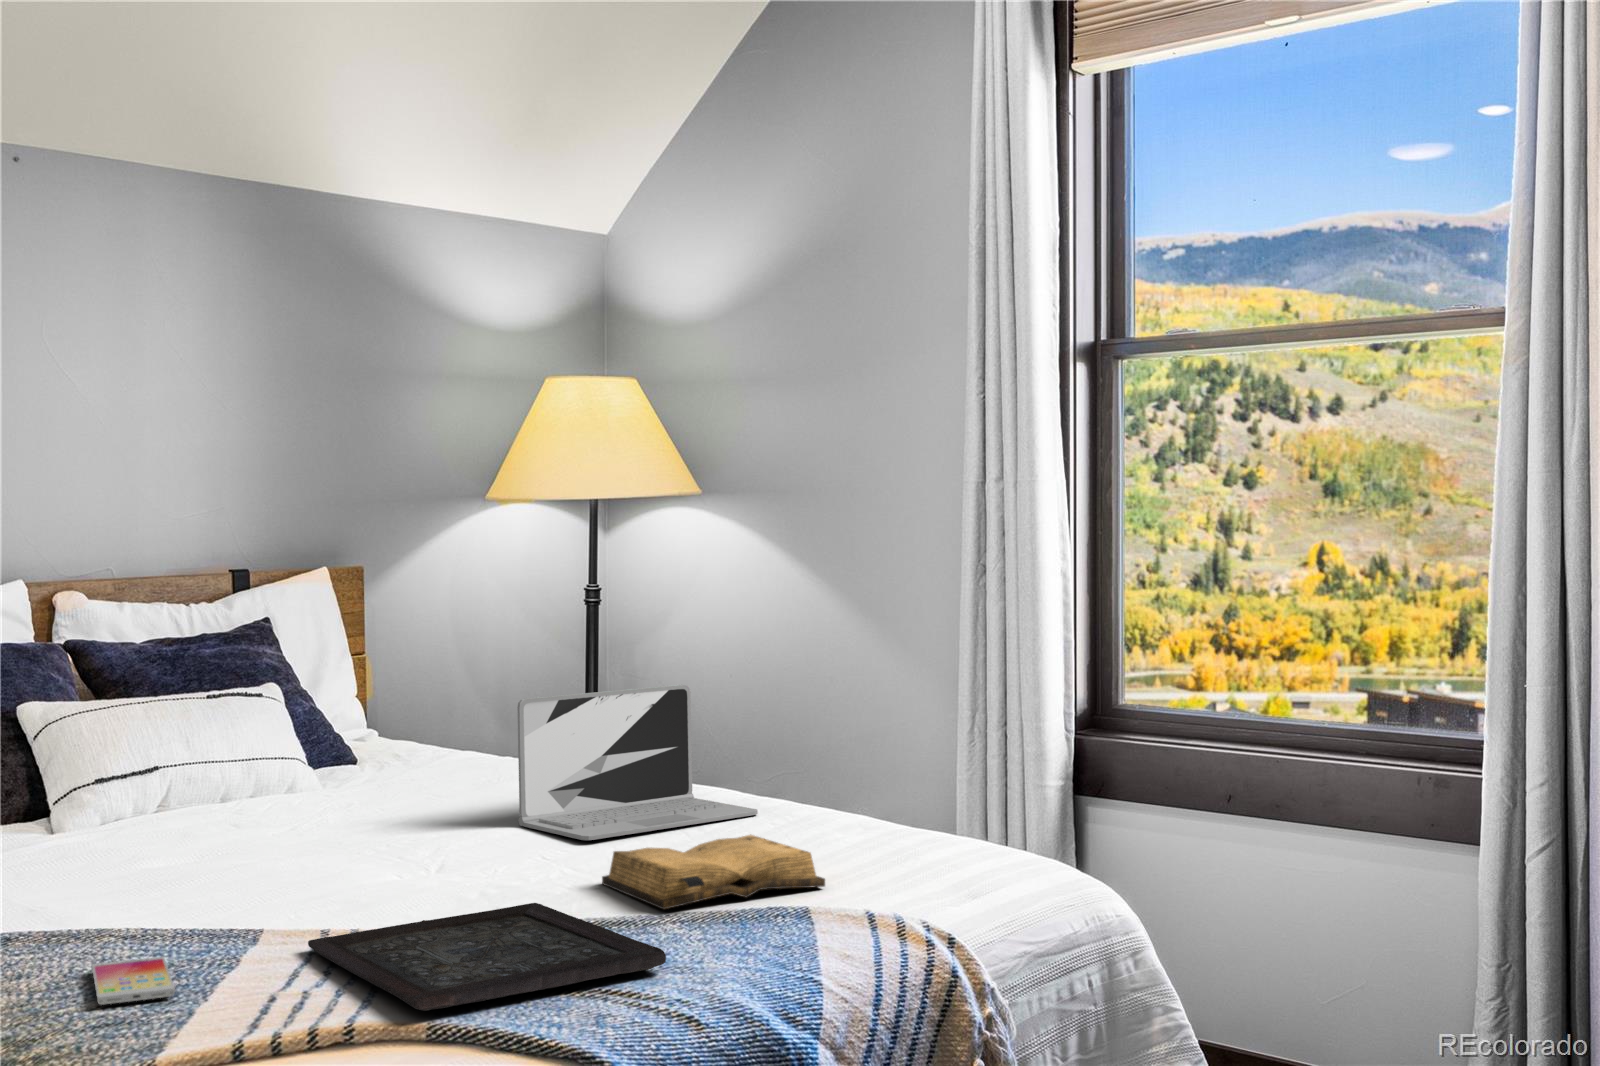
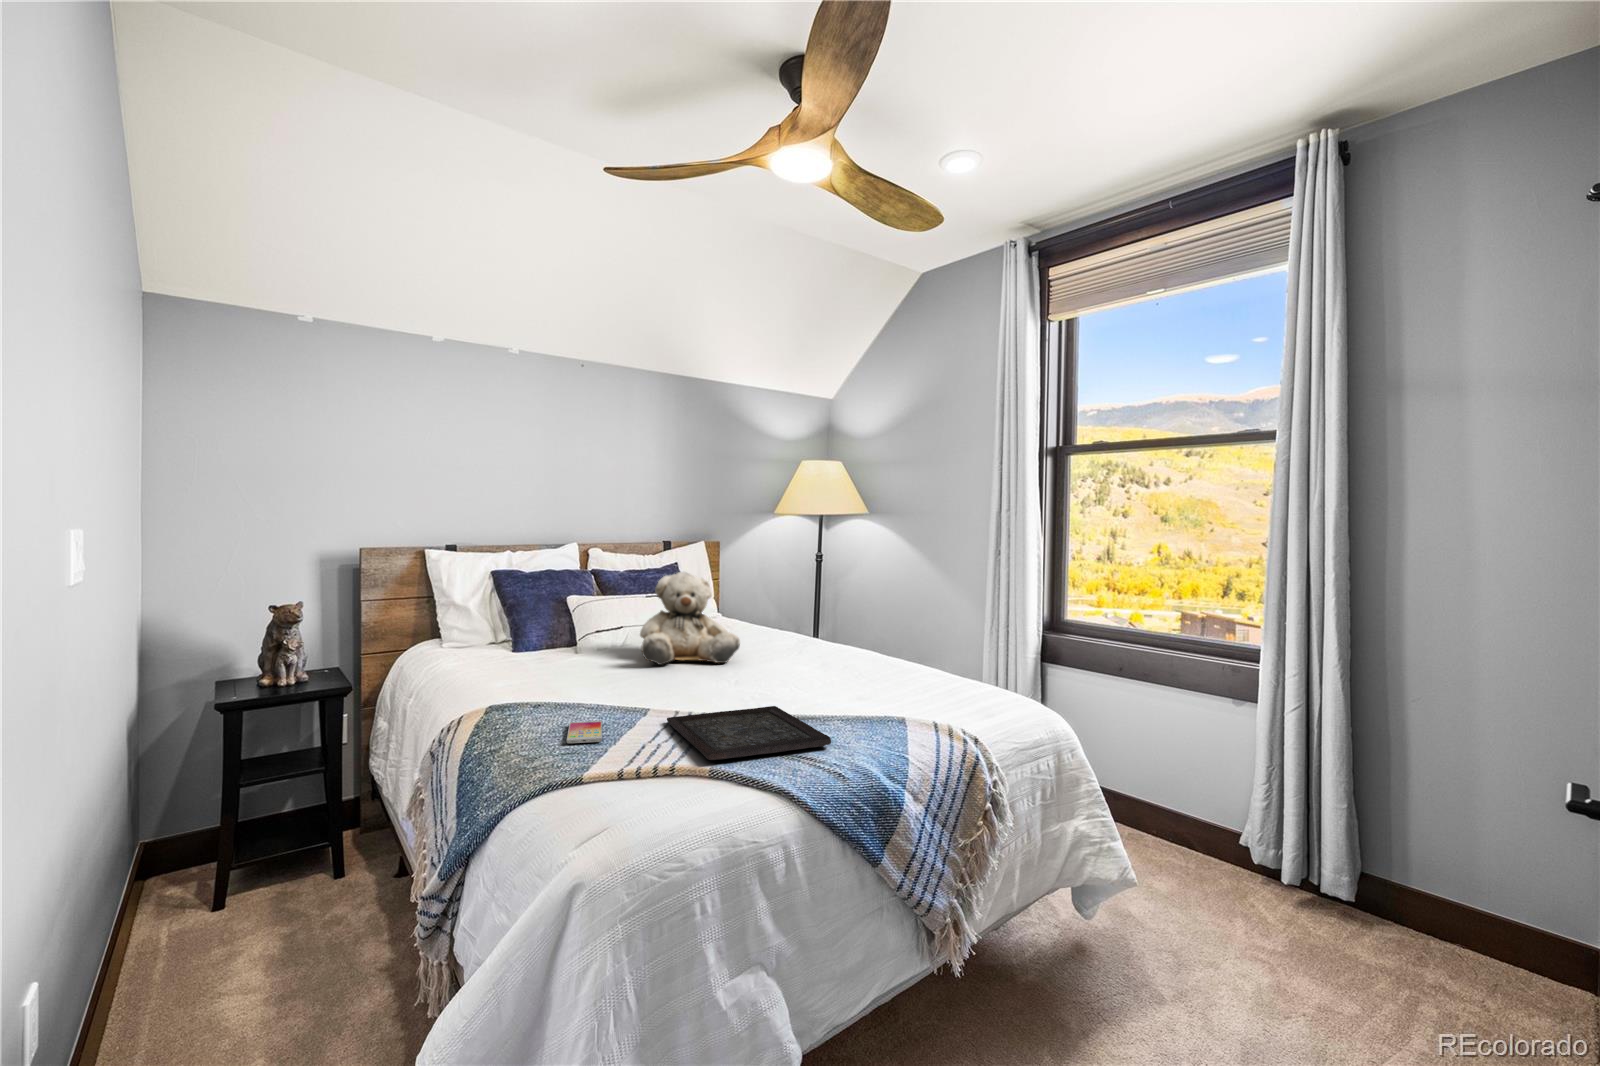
teddy bear: none [209,634,439,841] -> present [640,572,740,665]
laptop: present [517,685,758,840] -> none [775,603,887,675]
diary: present [602,834,825,910] -> none [808,678,915,714]

